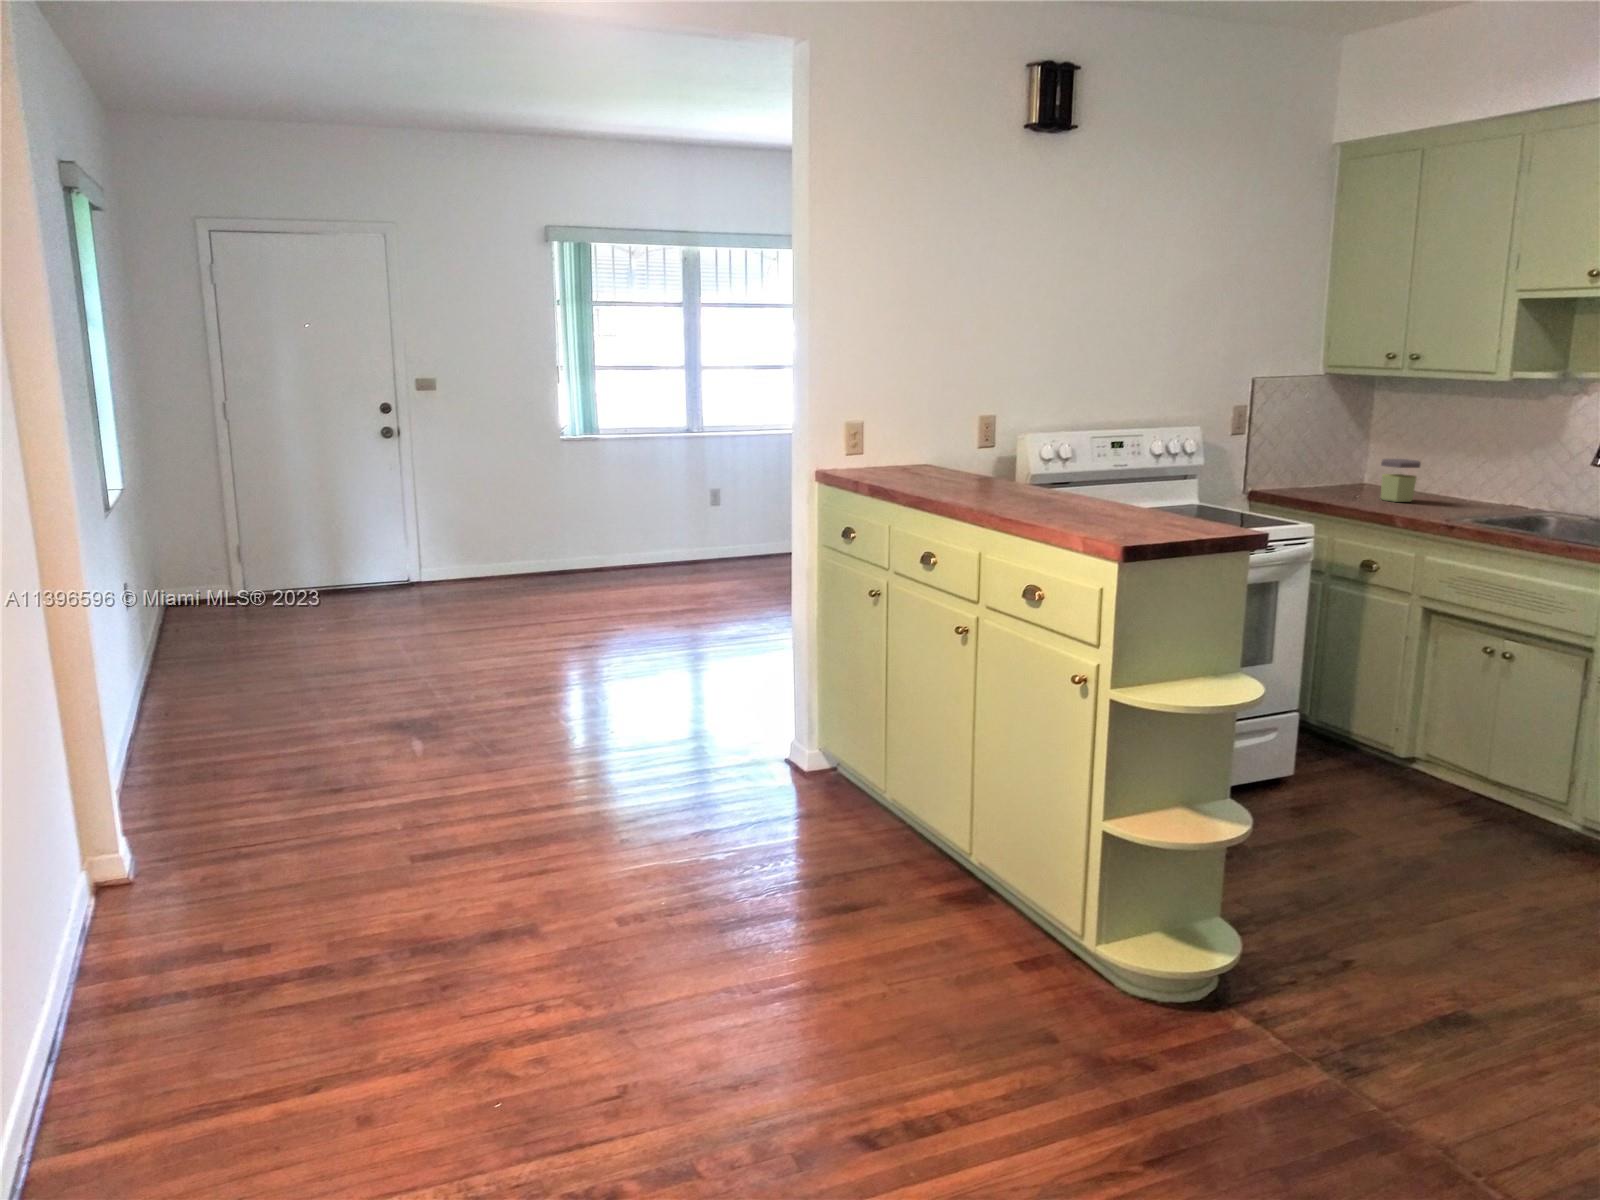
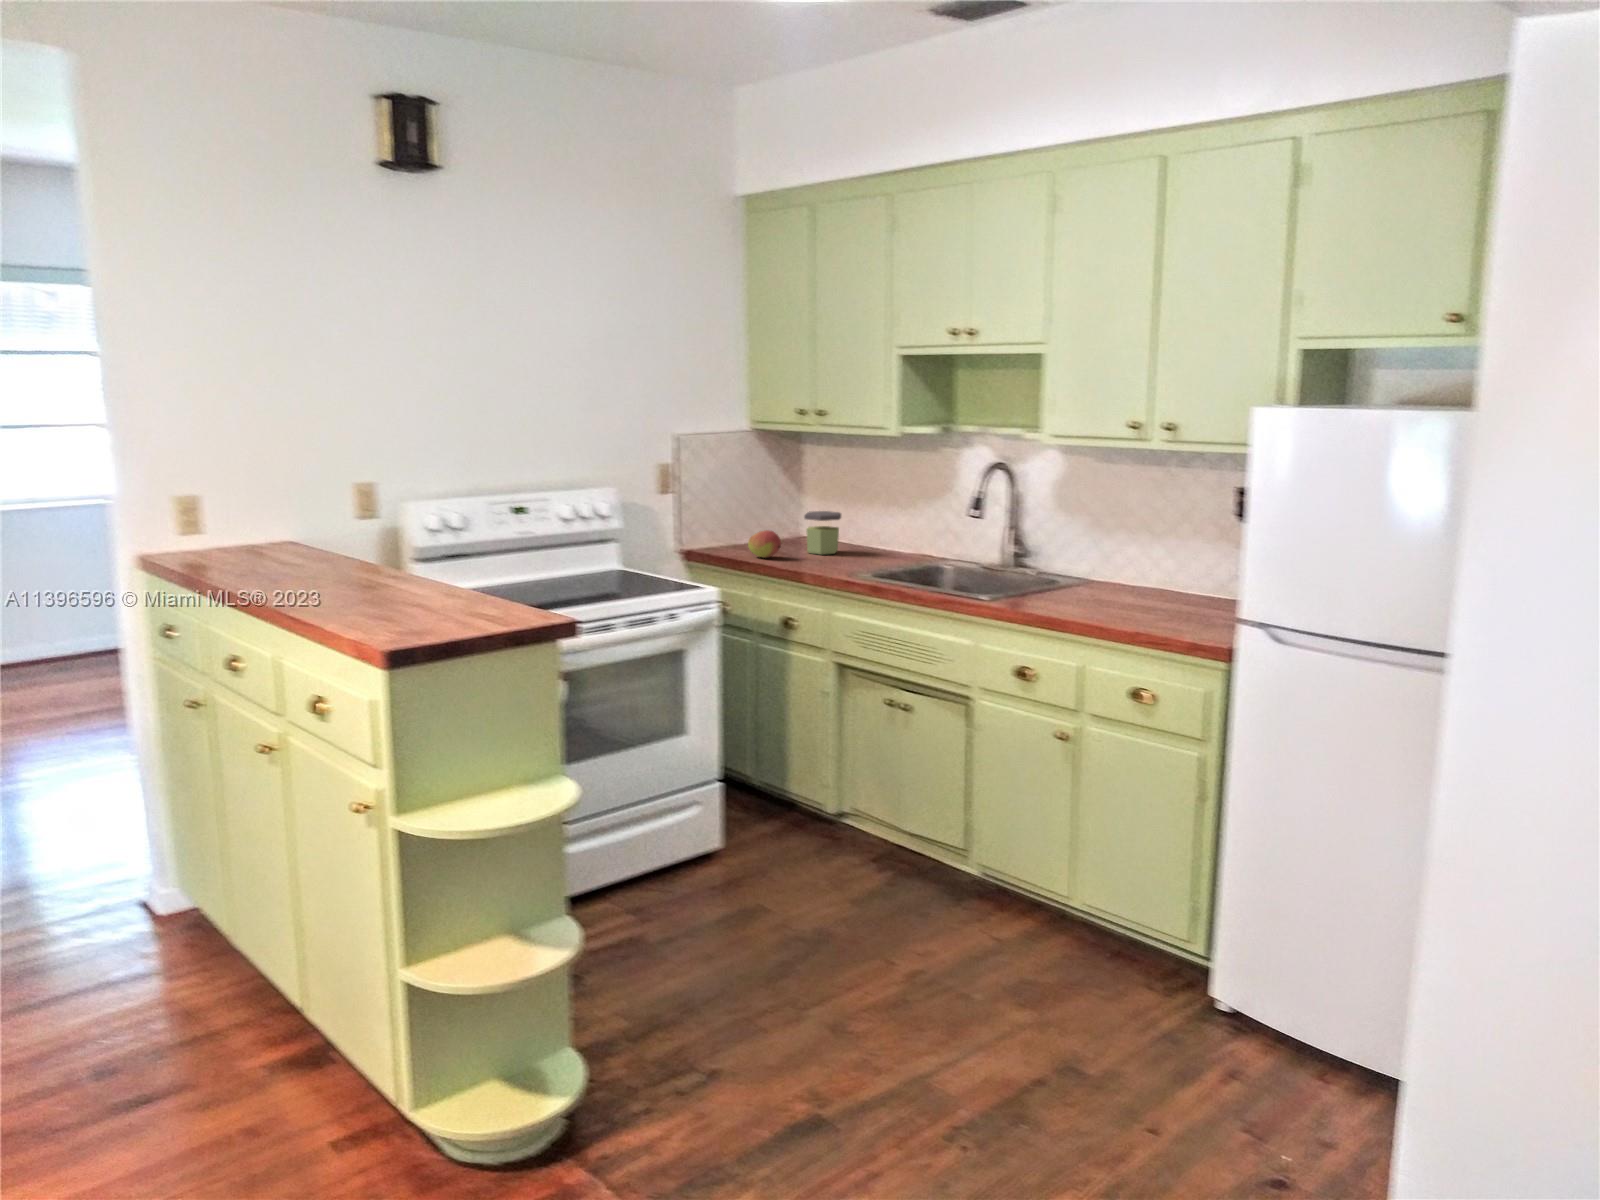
fruit: none [1322,475,1359,502] -> present [748,530,781,558]

